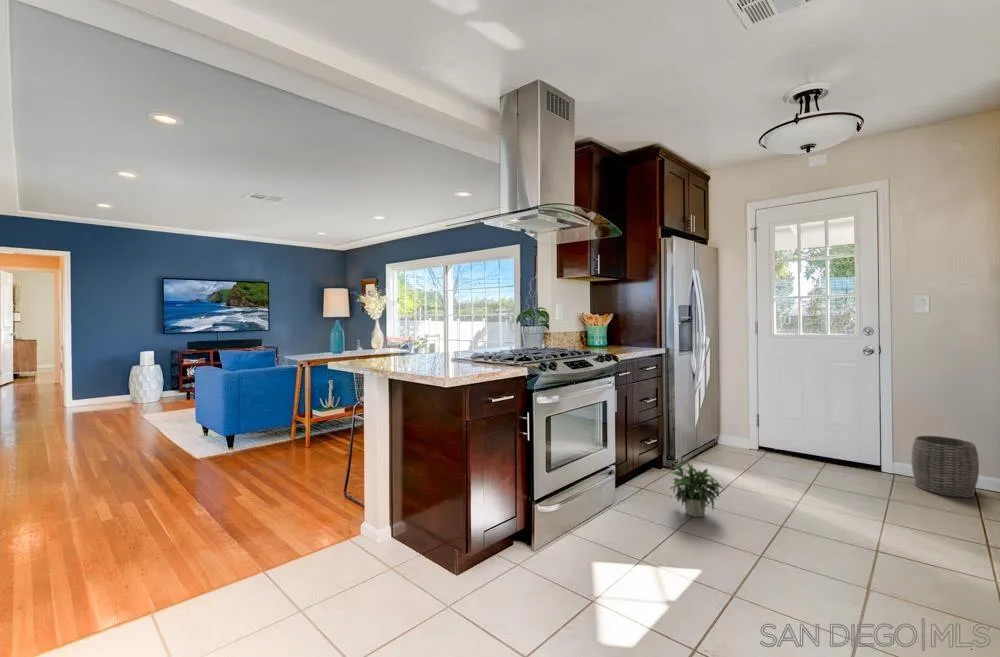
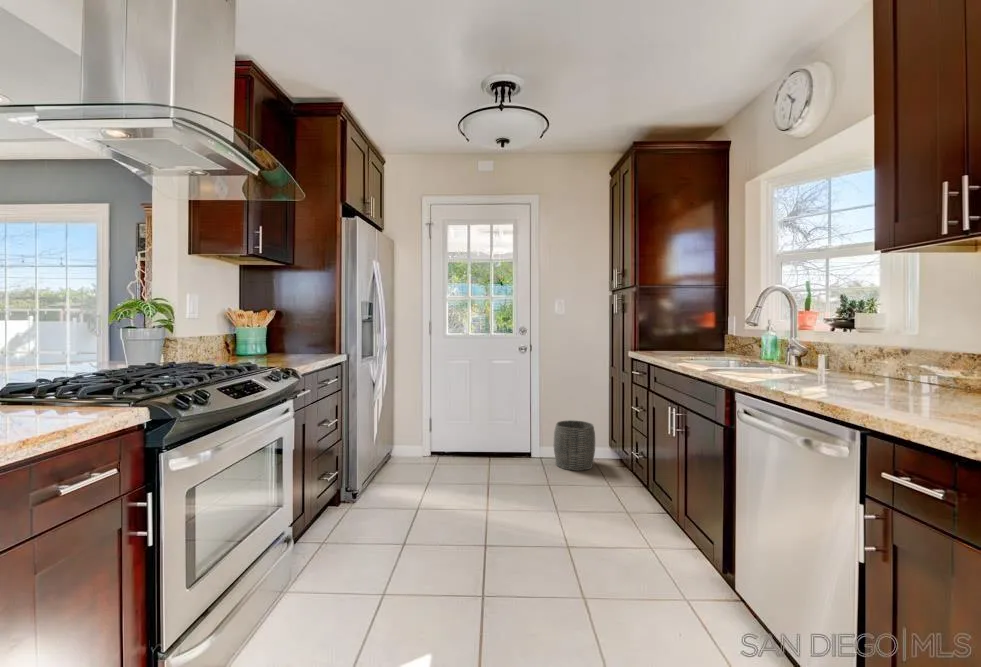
potted plant: present [670,461,723,517] -> none [364,495,433,566]

